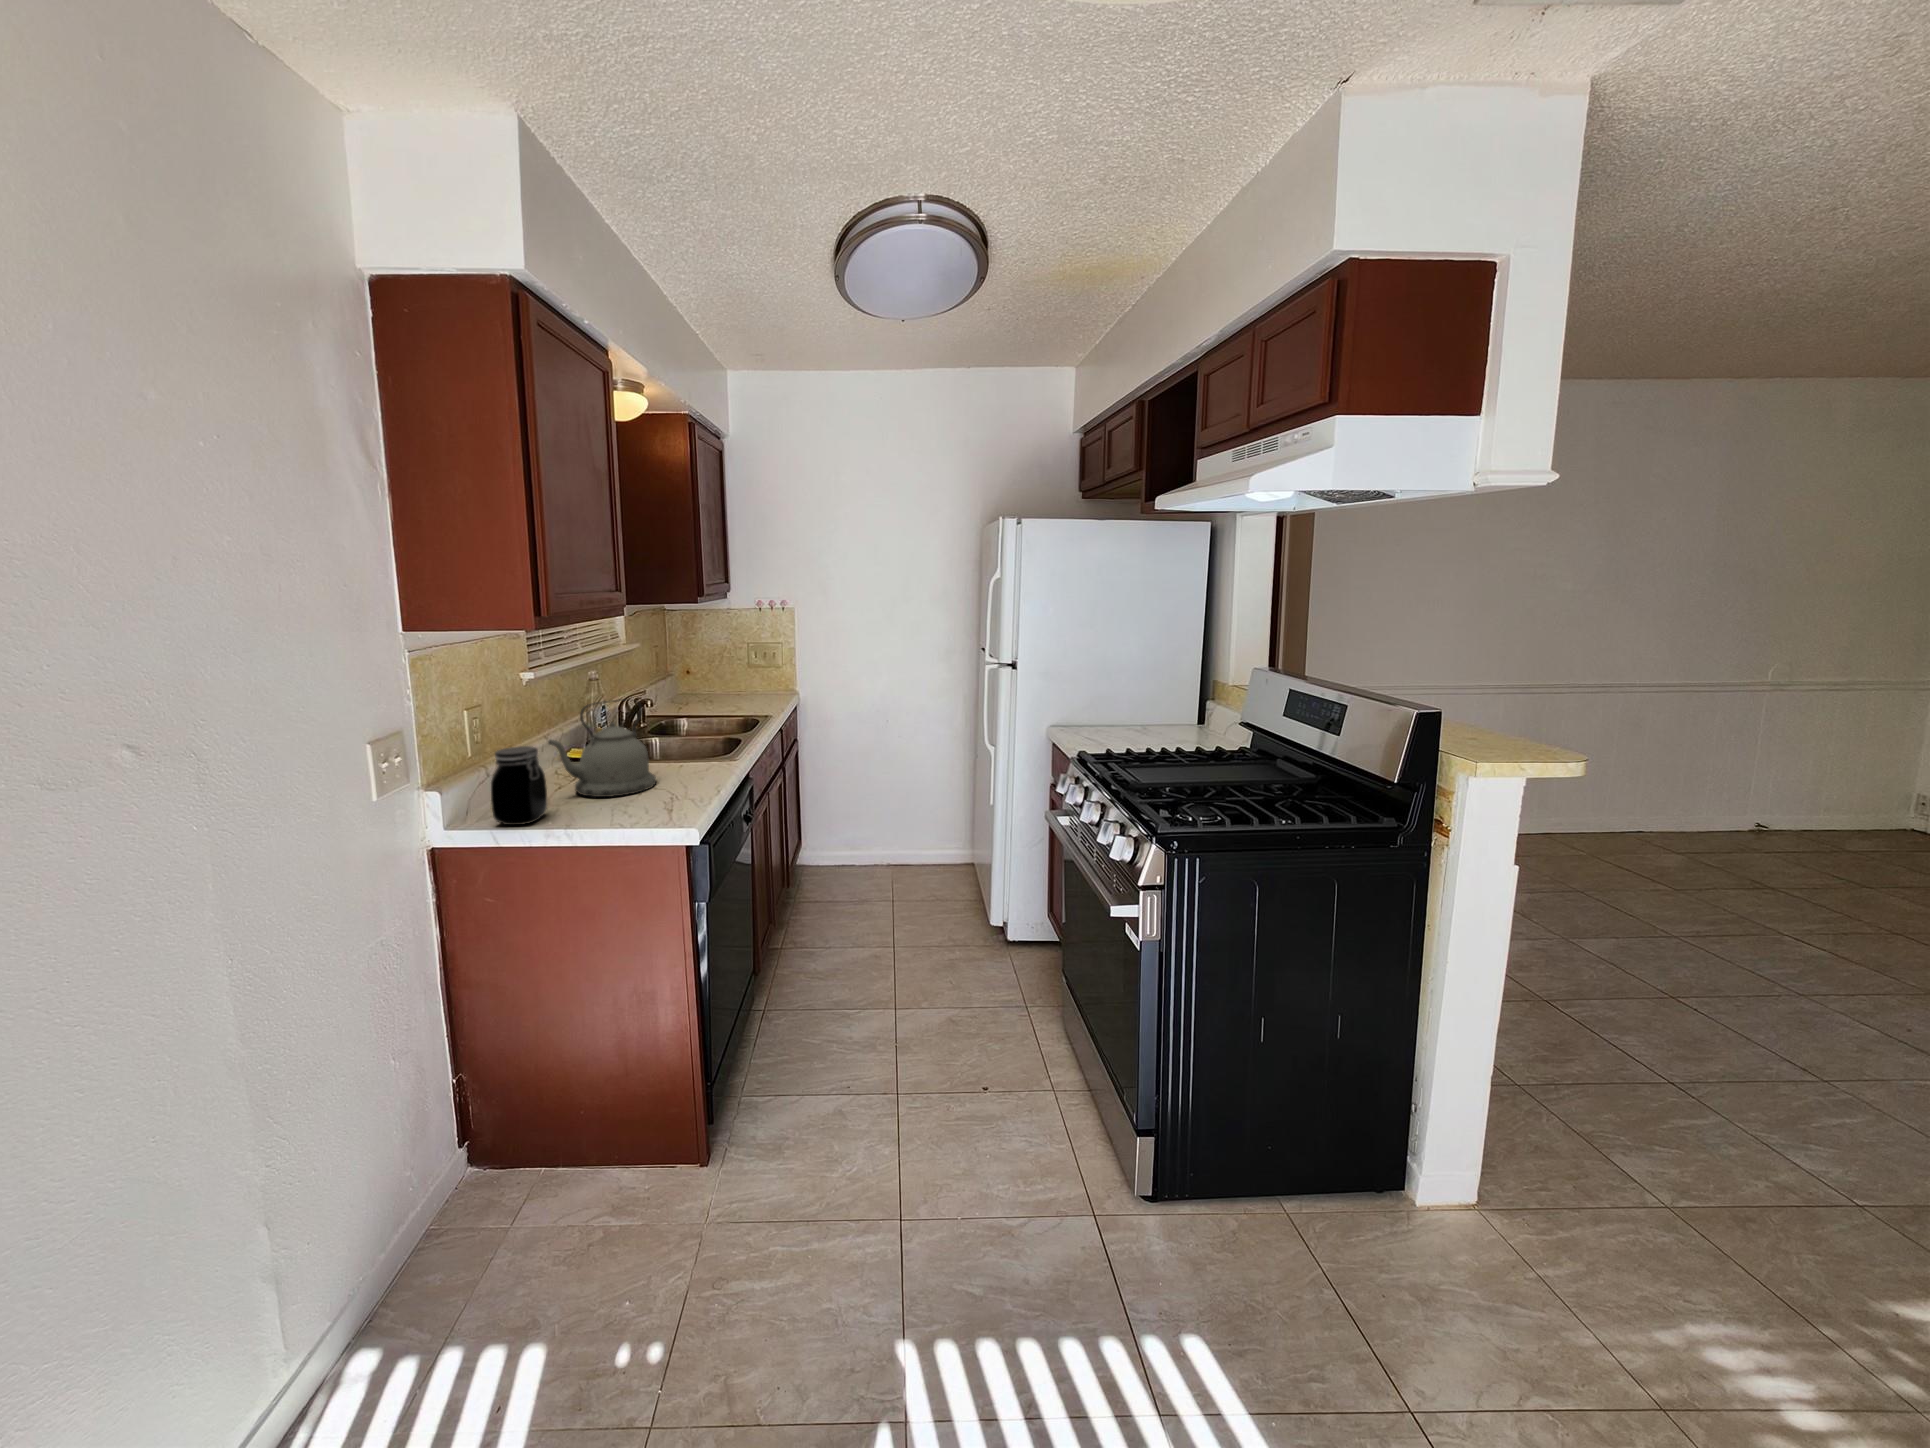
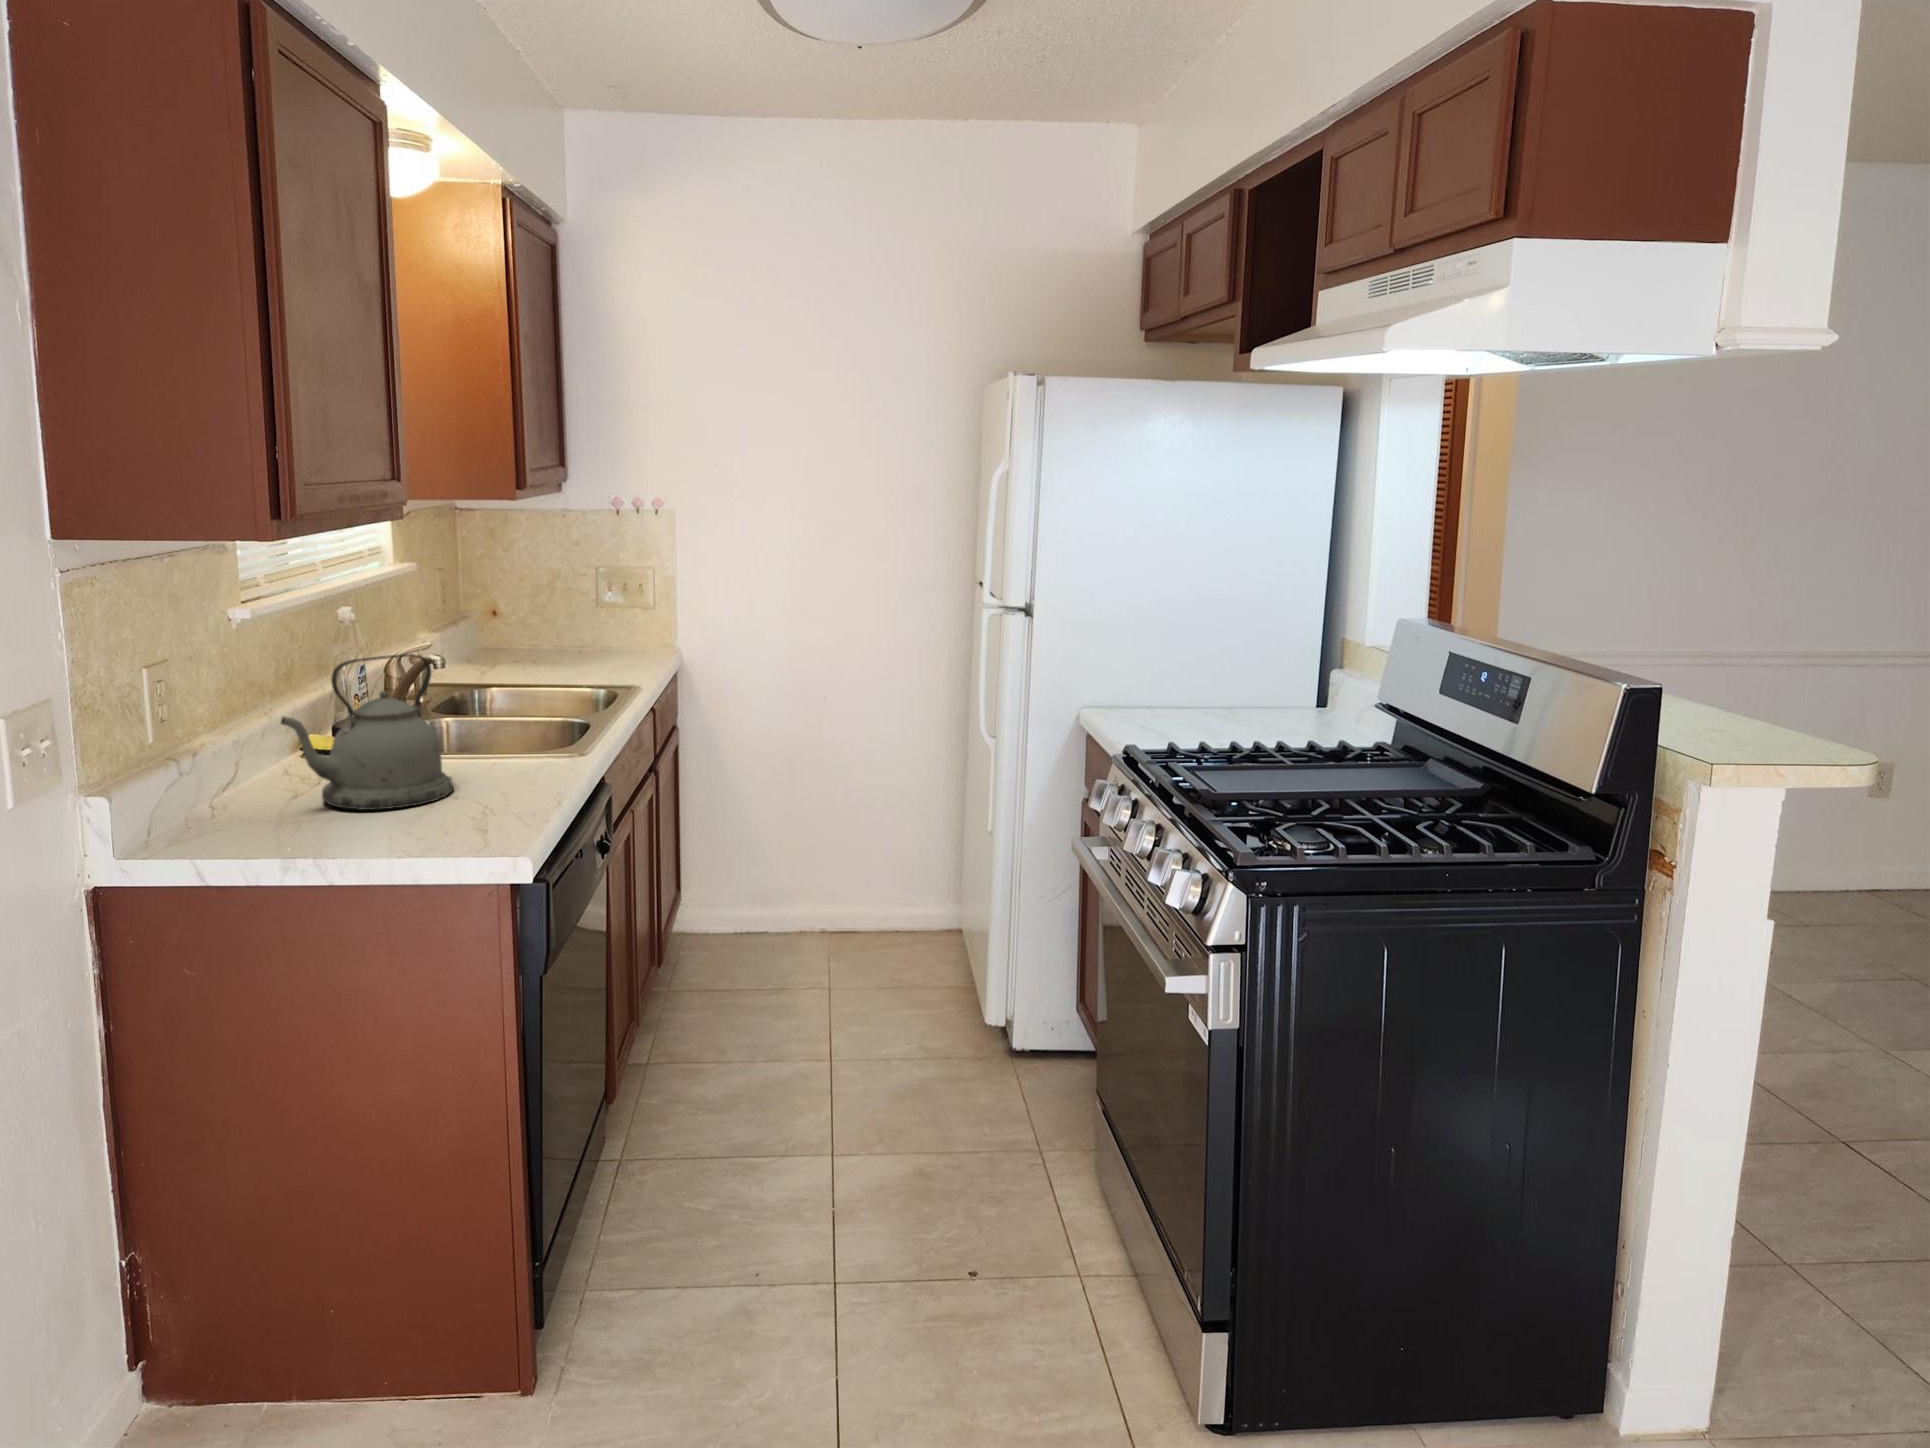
jar: present [491,746,547,825] -> none [192,726,282,851]

